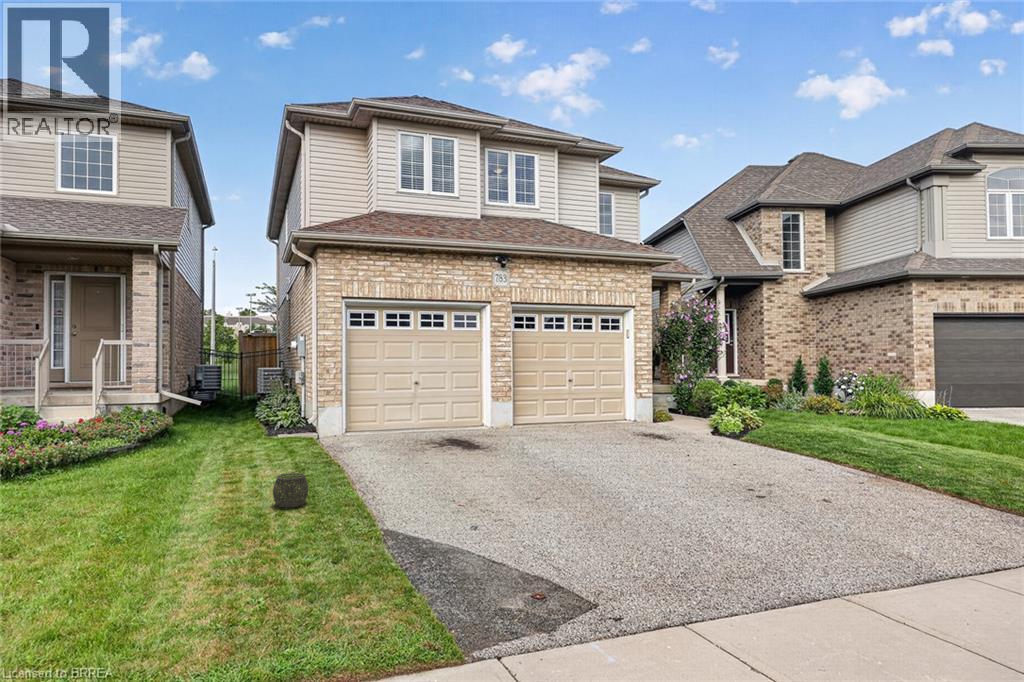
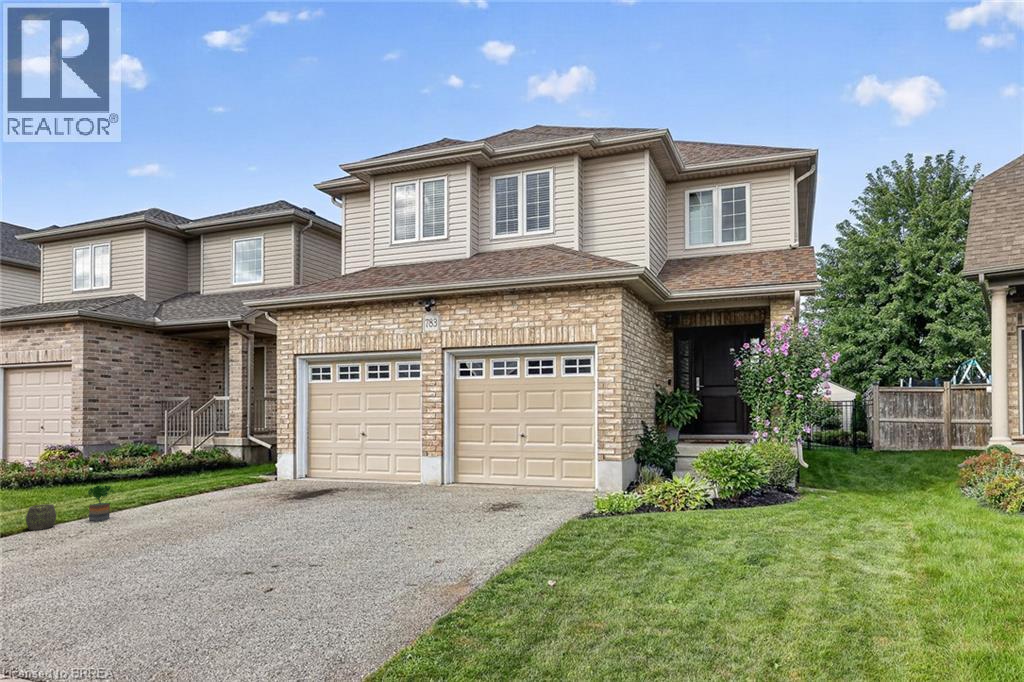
potted tree: none [306,444,336,490] -> present [88,485,114,521]

